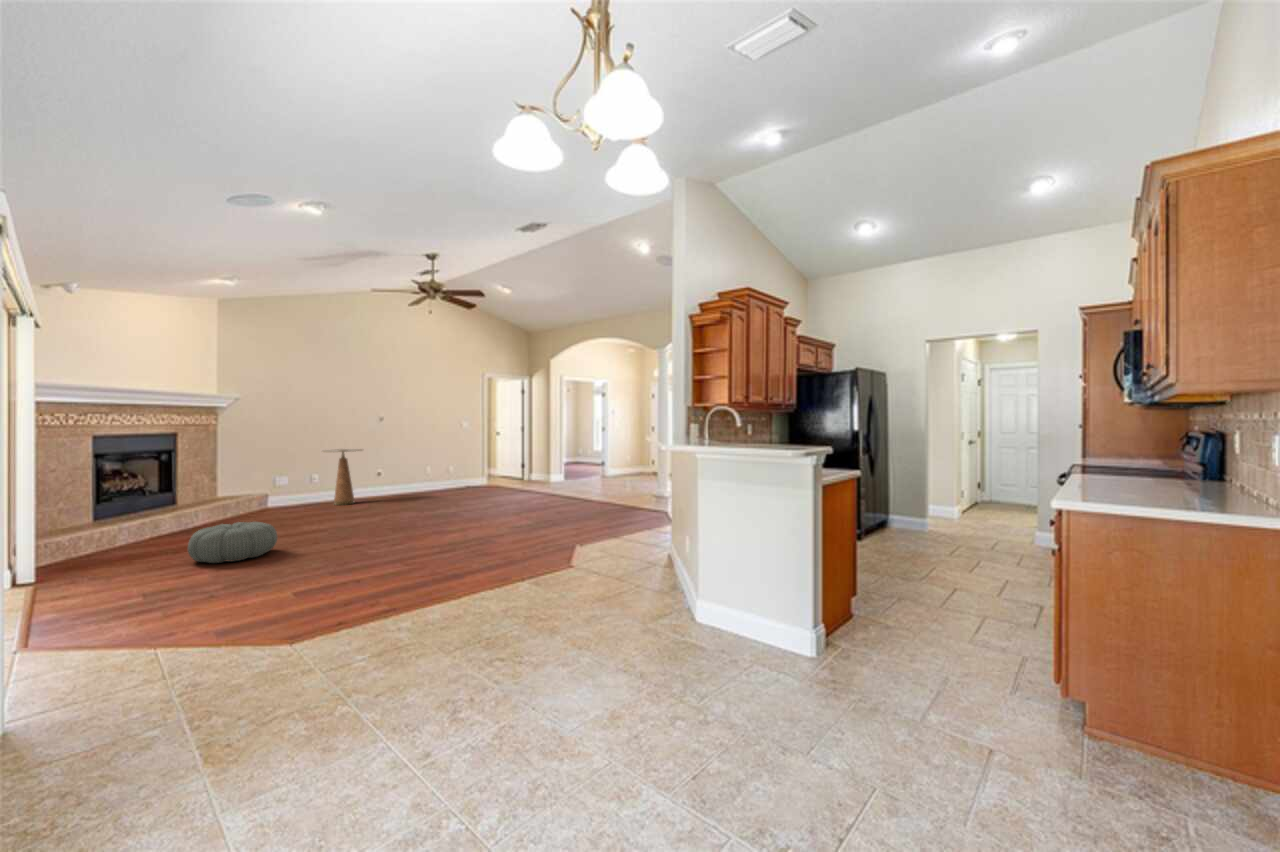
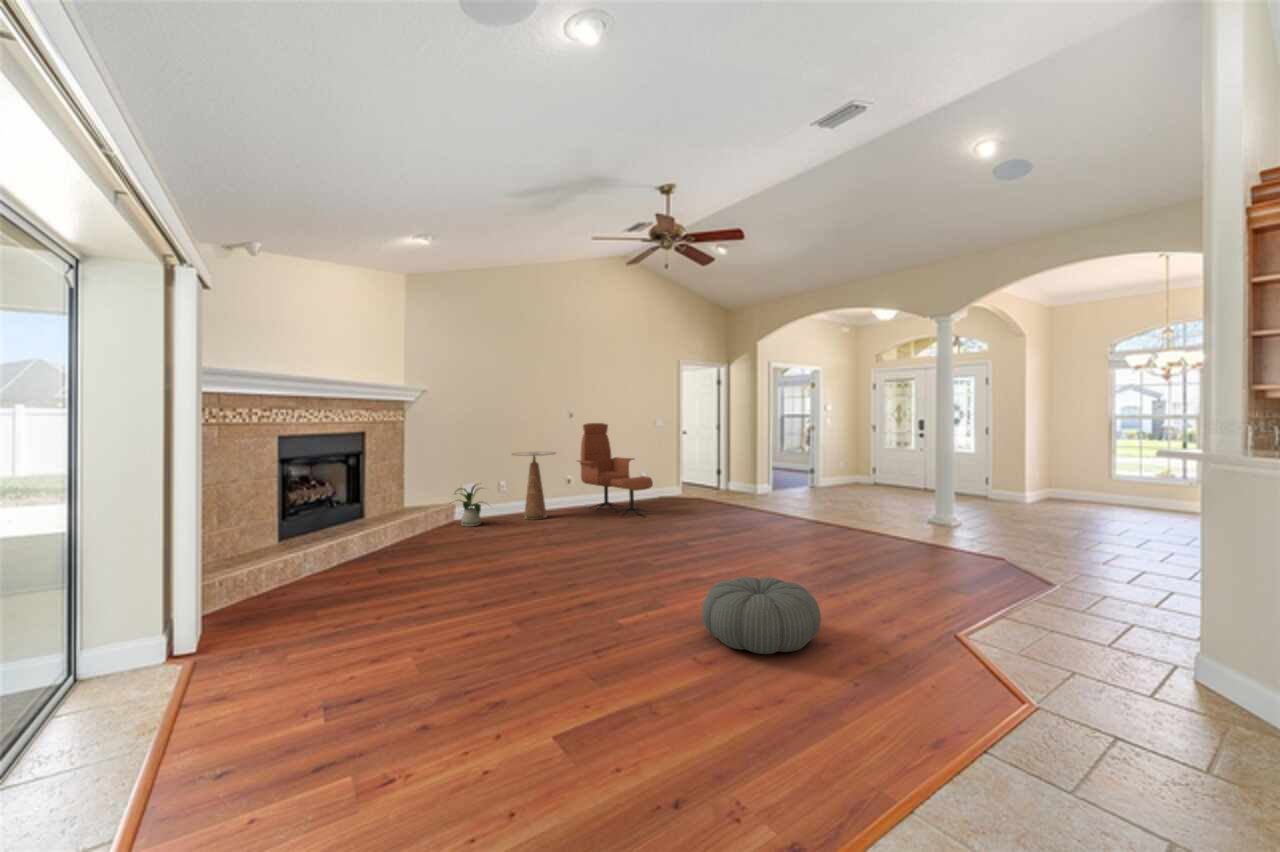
lounge chair: none [385,425,449,502] -> present [577,423,653,516]
house plant: none [260,475,302,511] -> present [455,485,481,527]
pouf: present [188,522,277,563] -> present [702,576,821,654]

